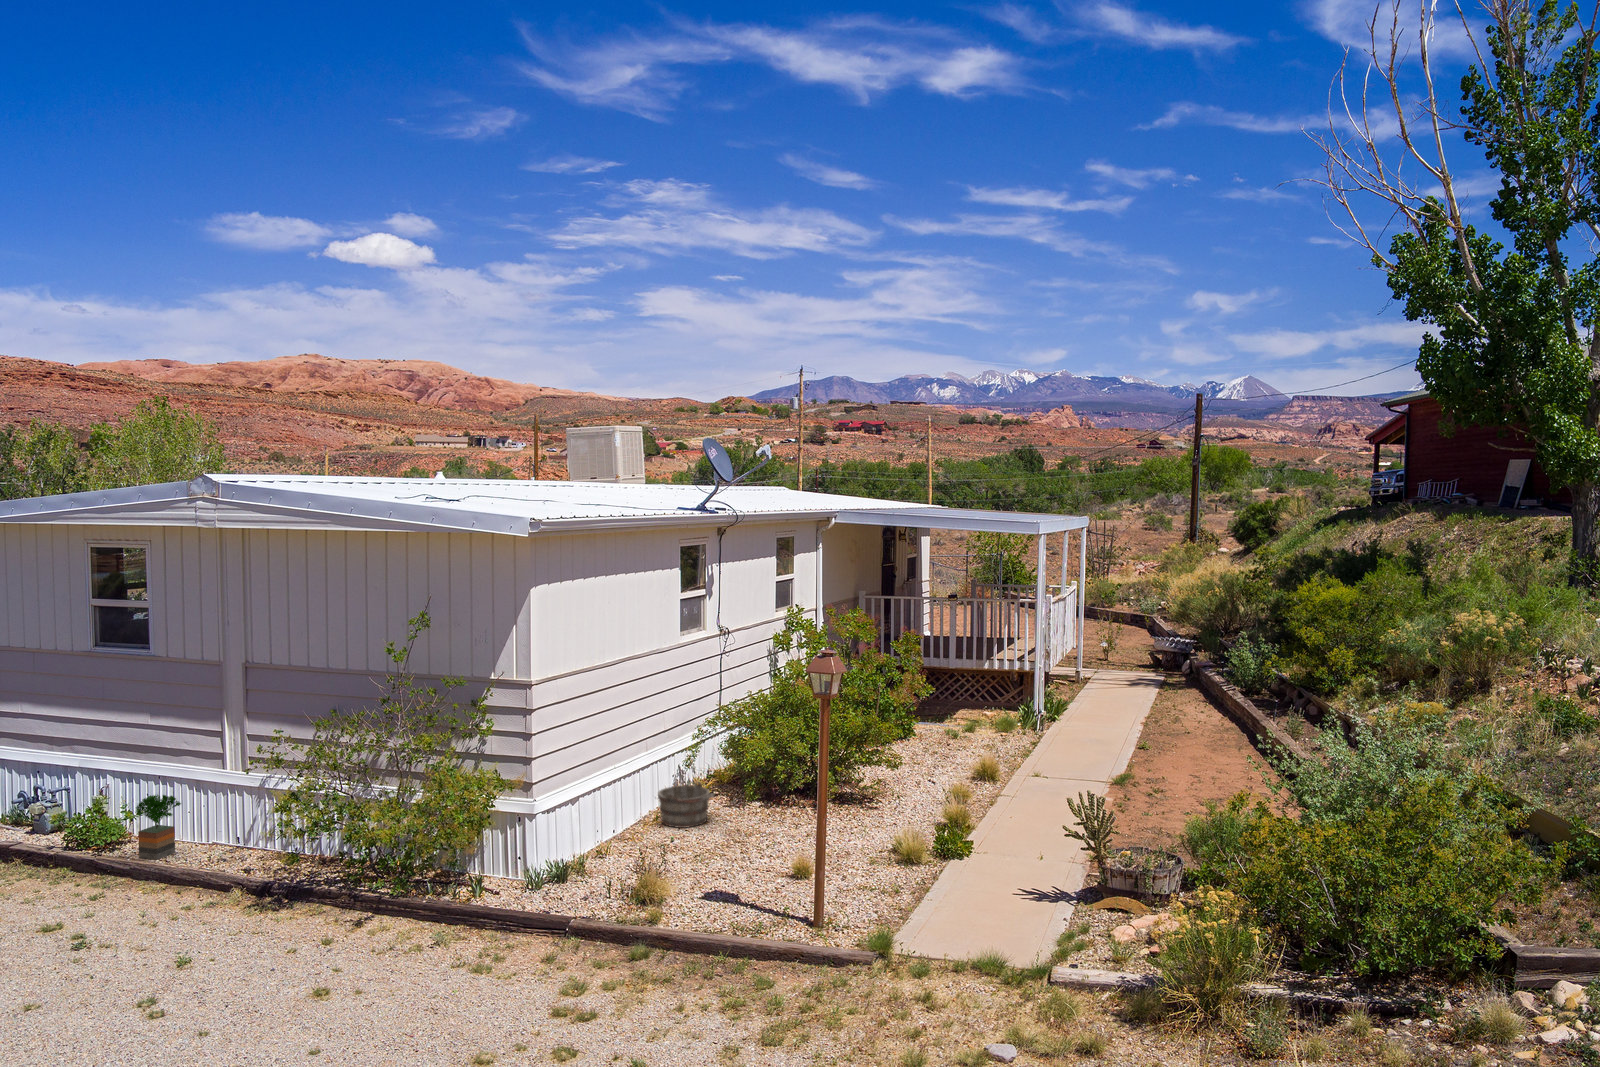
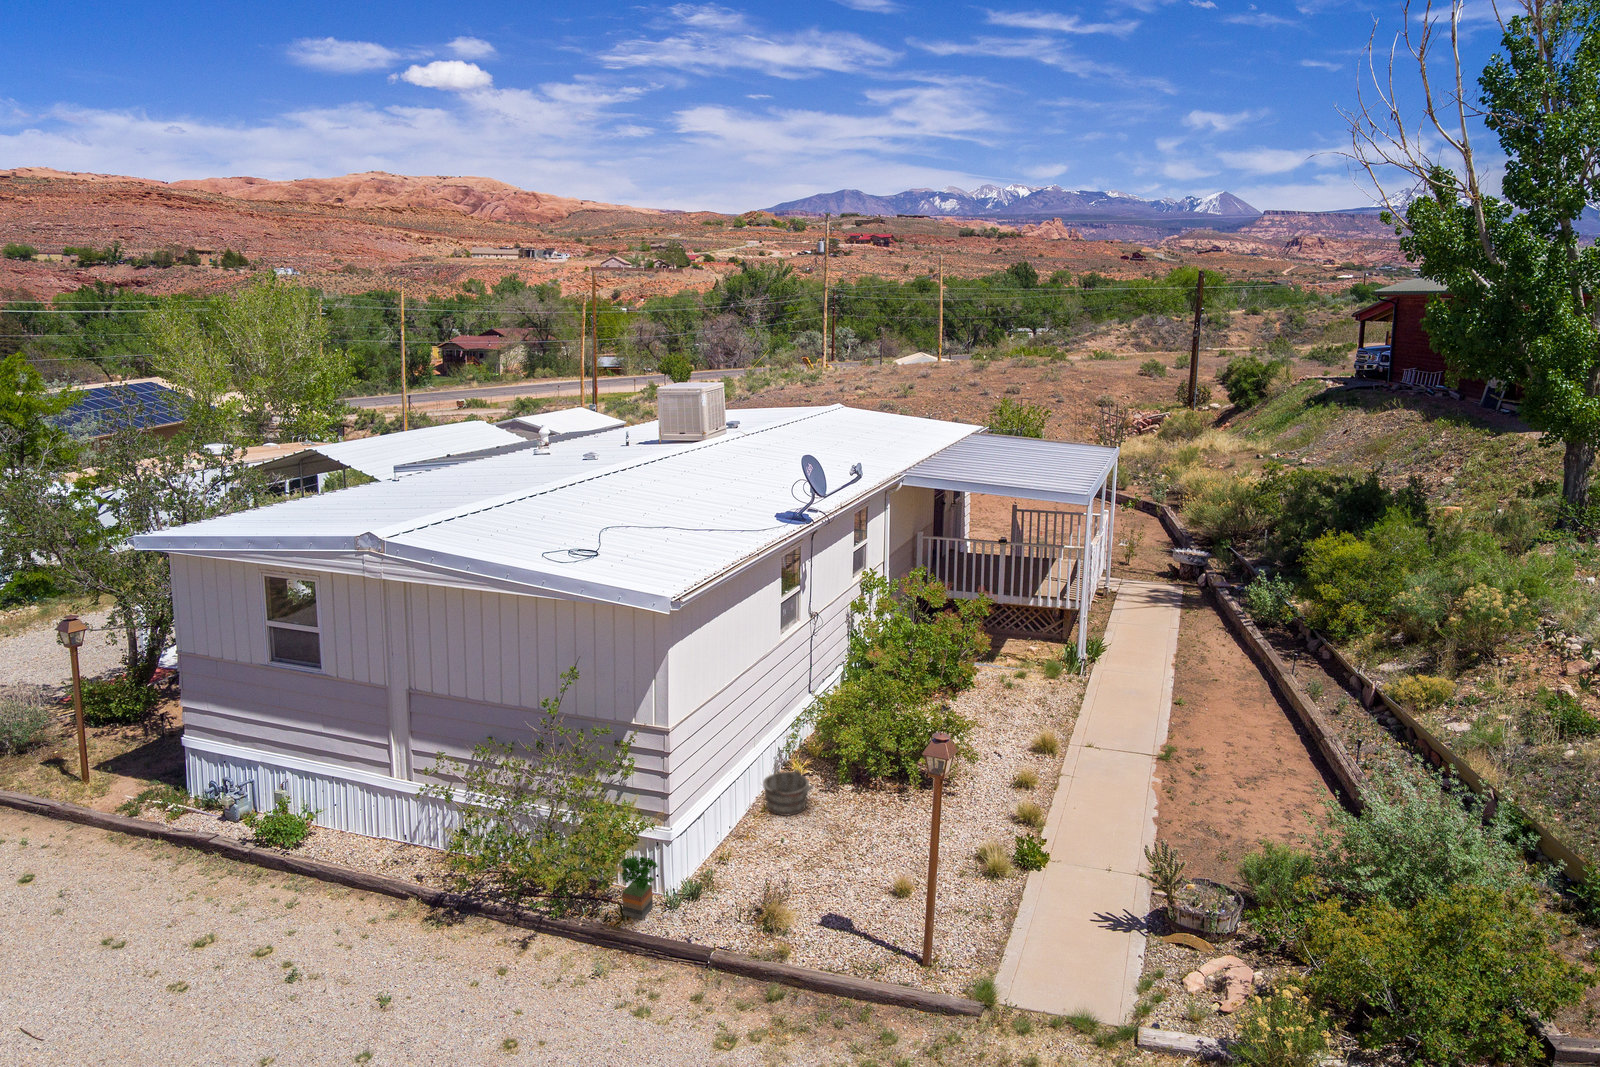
potted tree: present [136,795,181,860] -> present [621,856,658,920]

